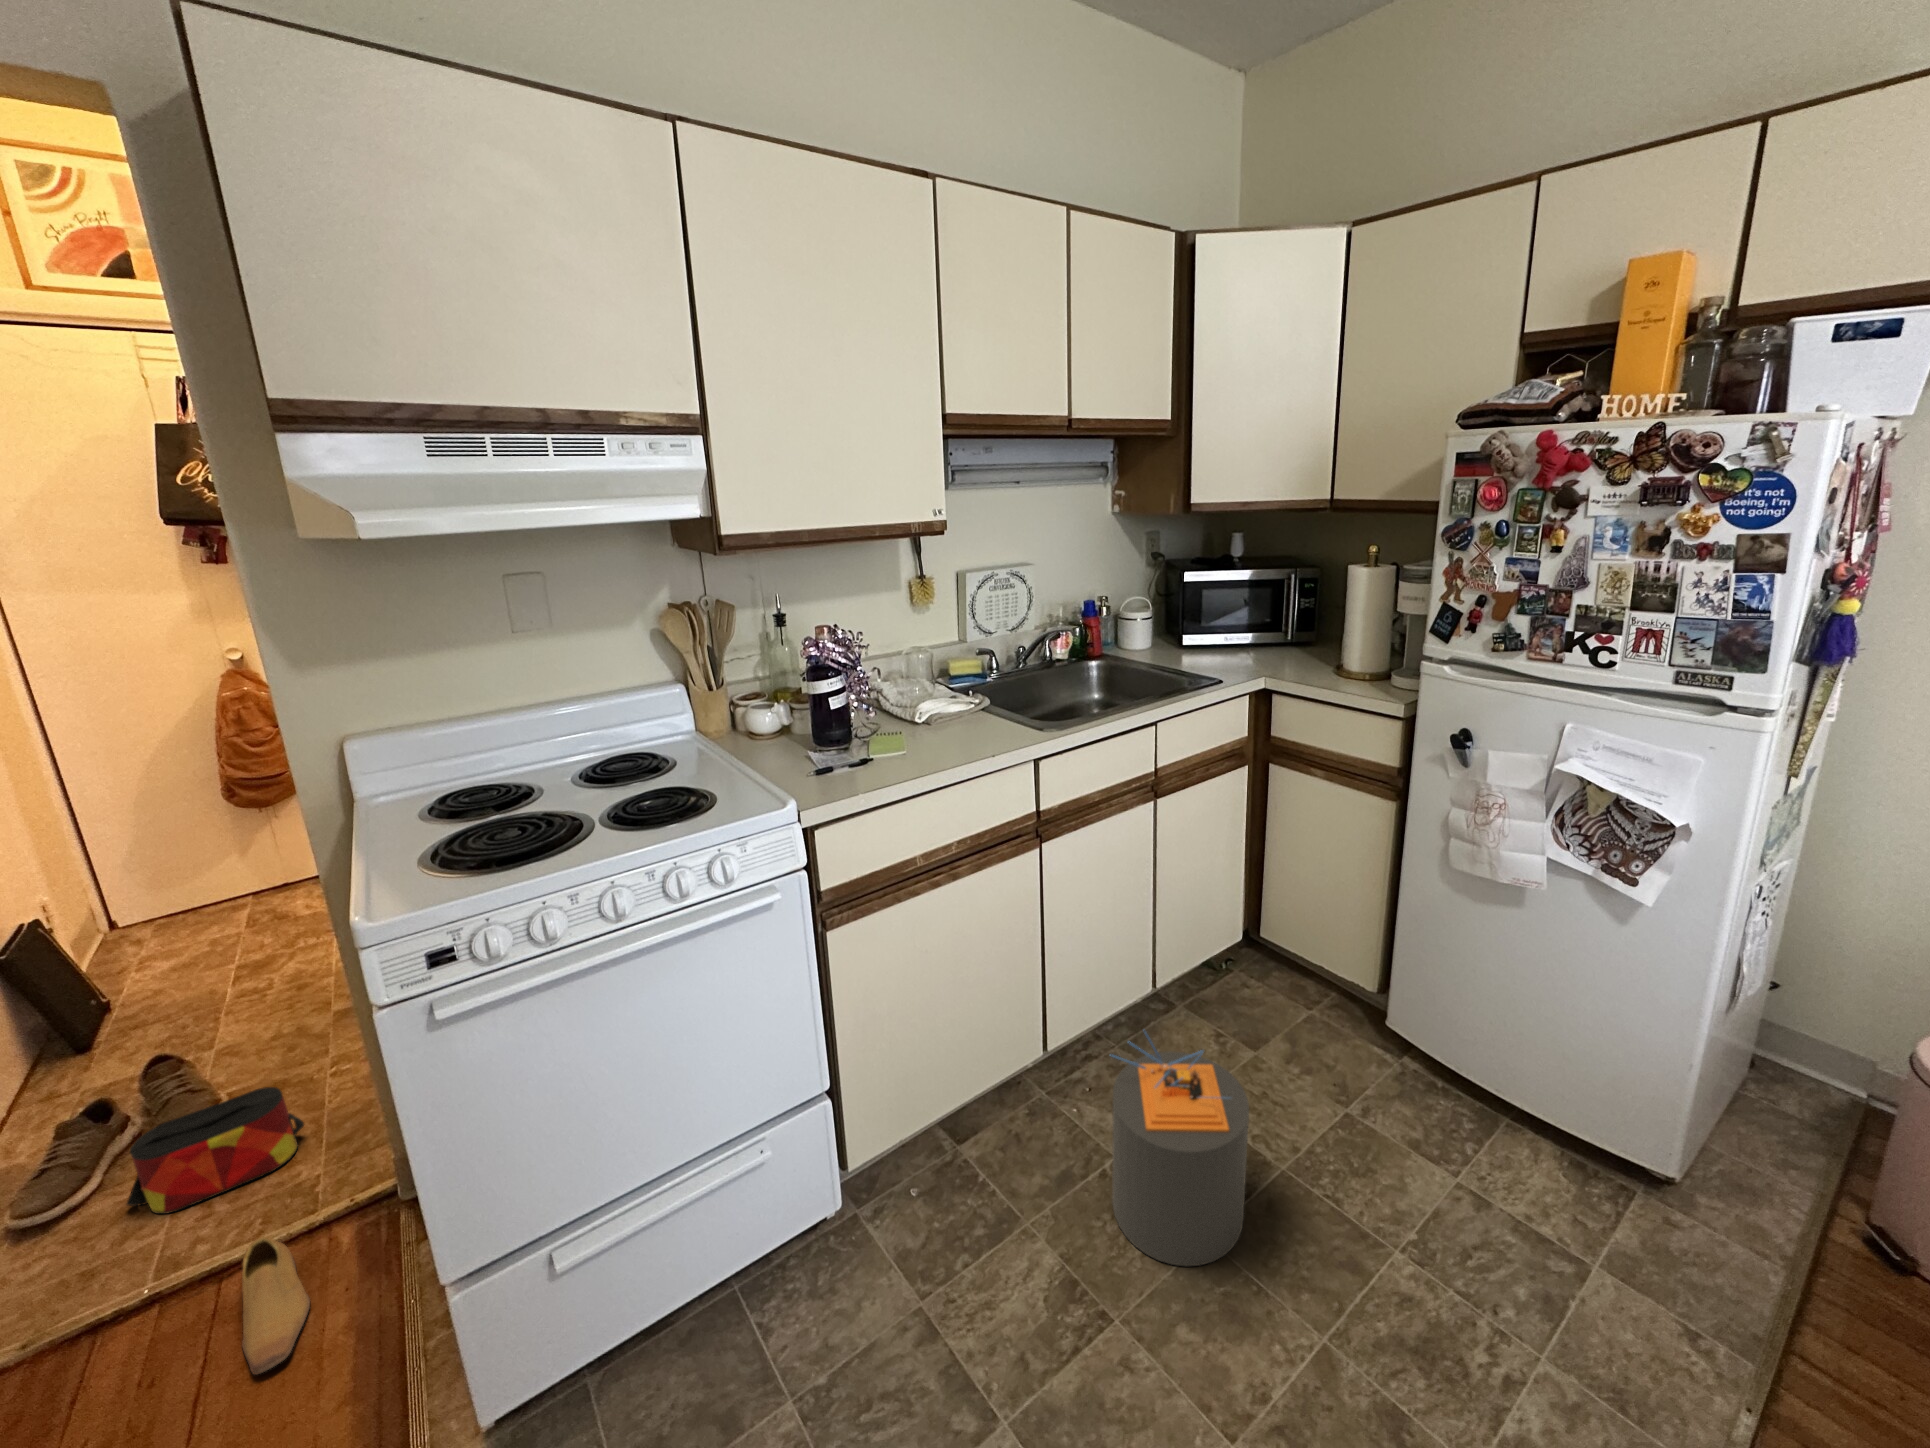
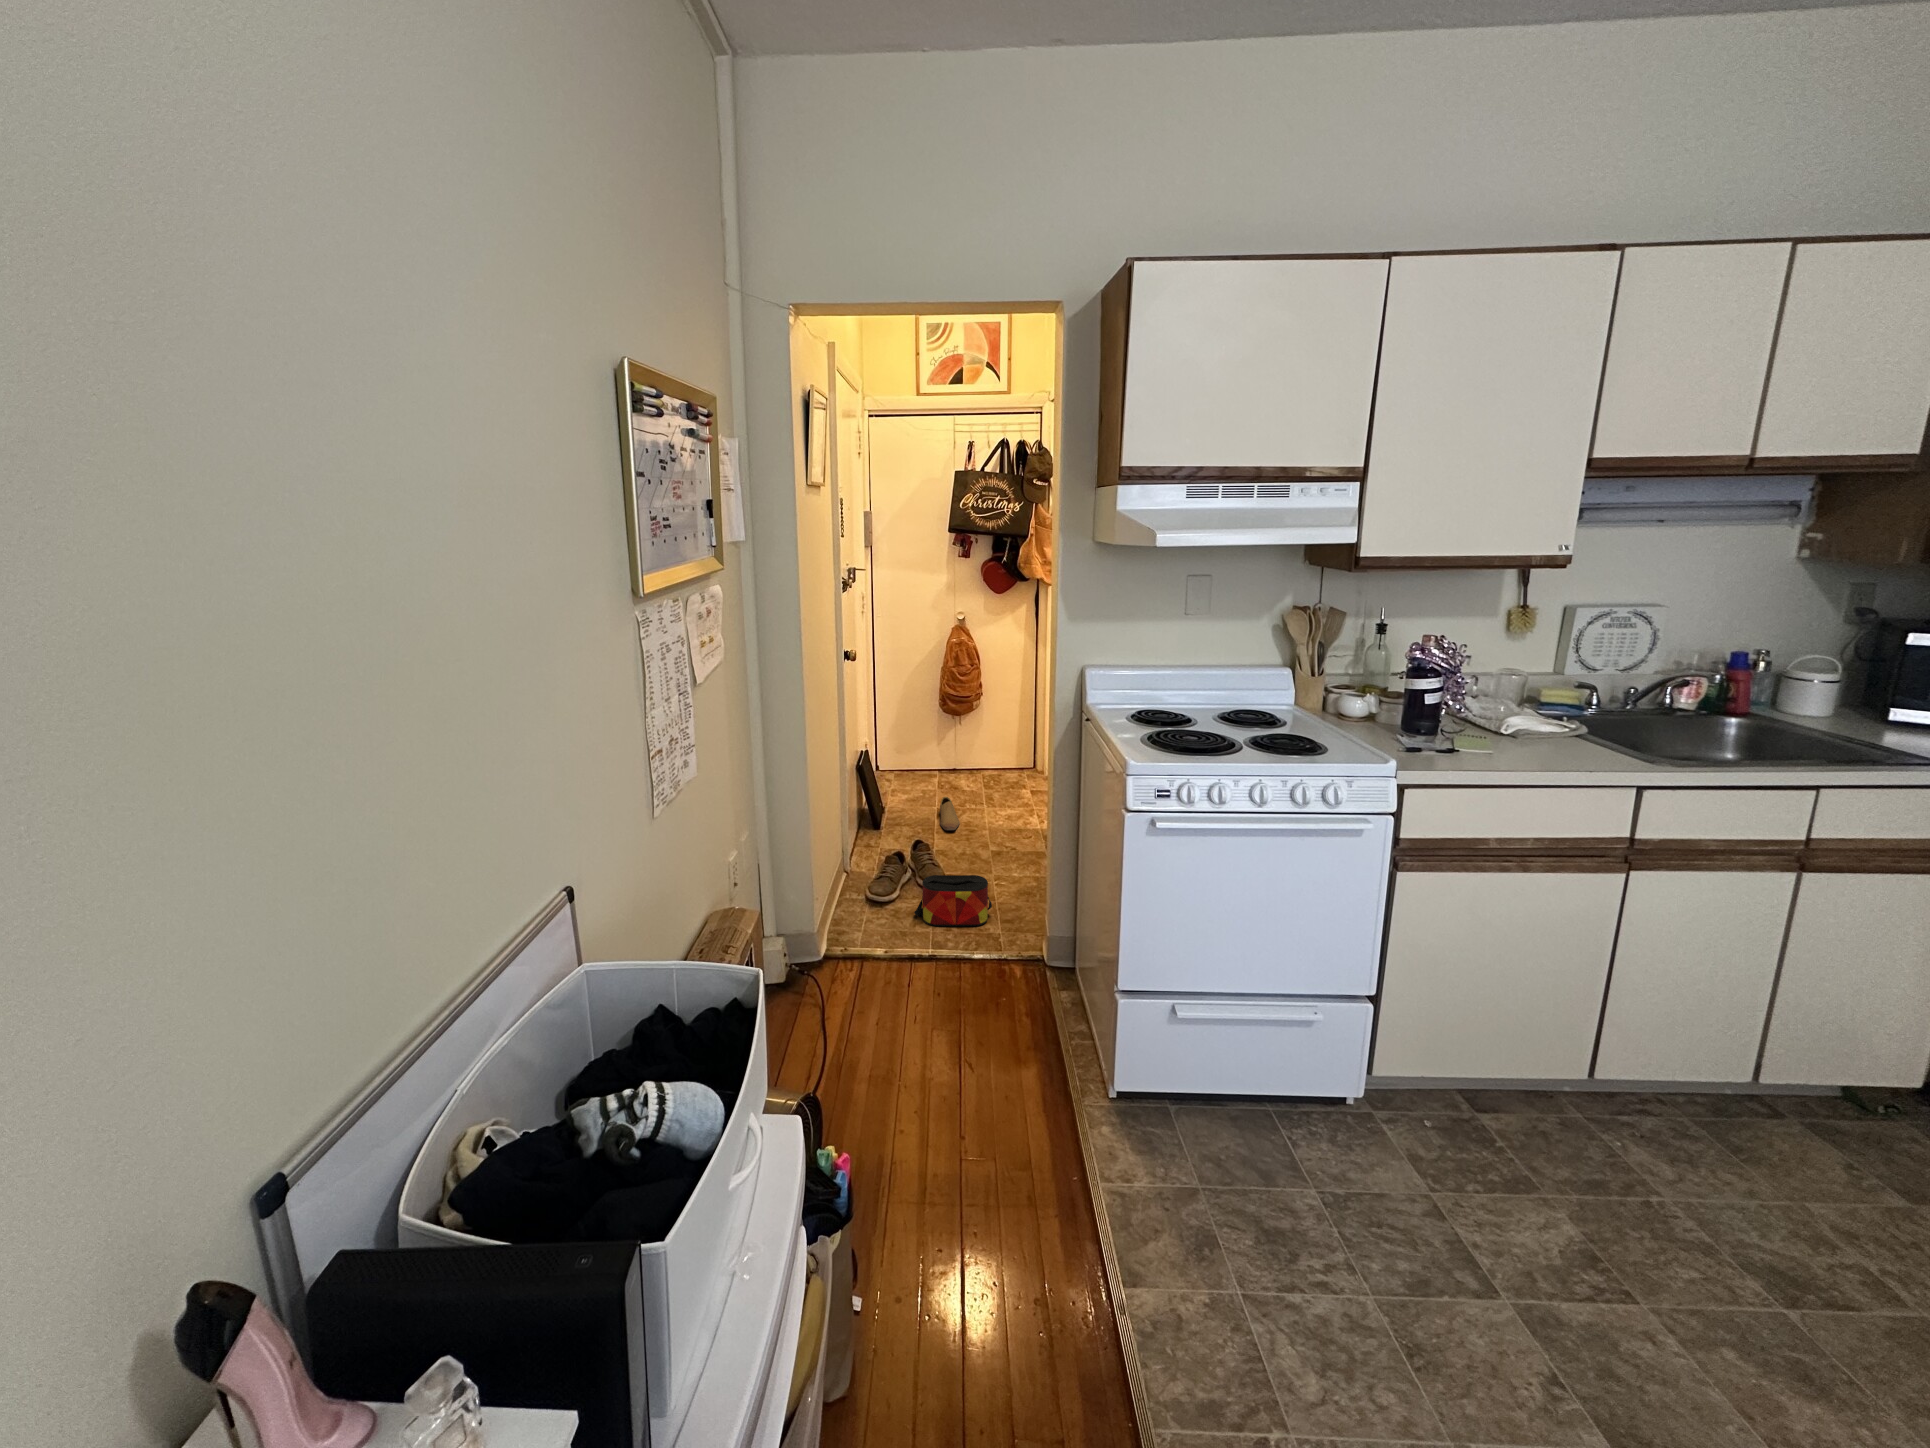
trash can: present [1110,1030,1249,1266] -> none [1653,1062,1868,1326]
shoe: present [242,1237,310,1375] -> present [940,797,960,830]

